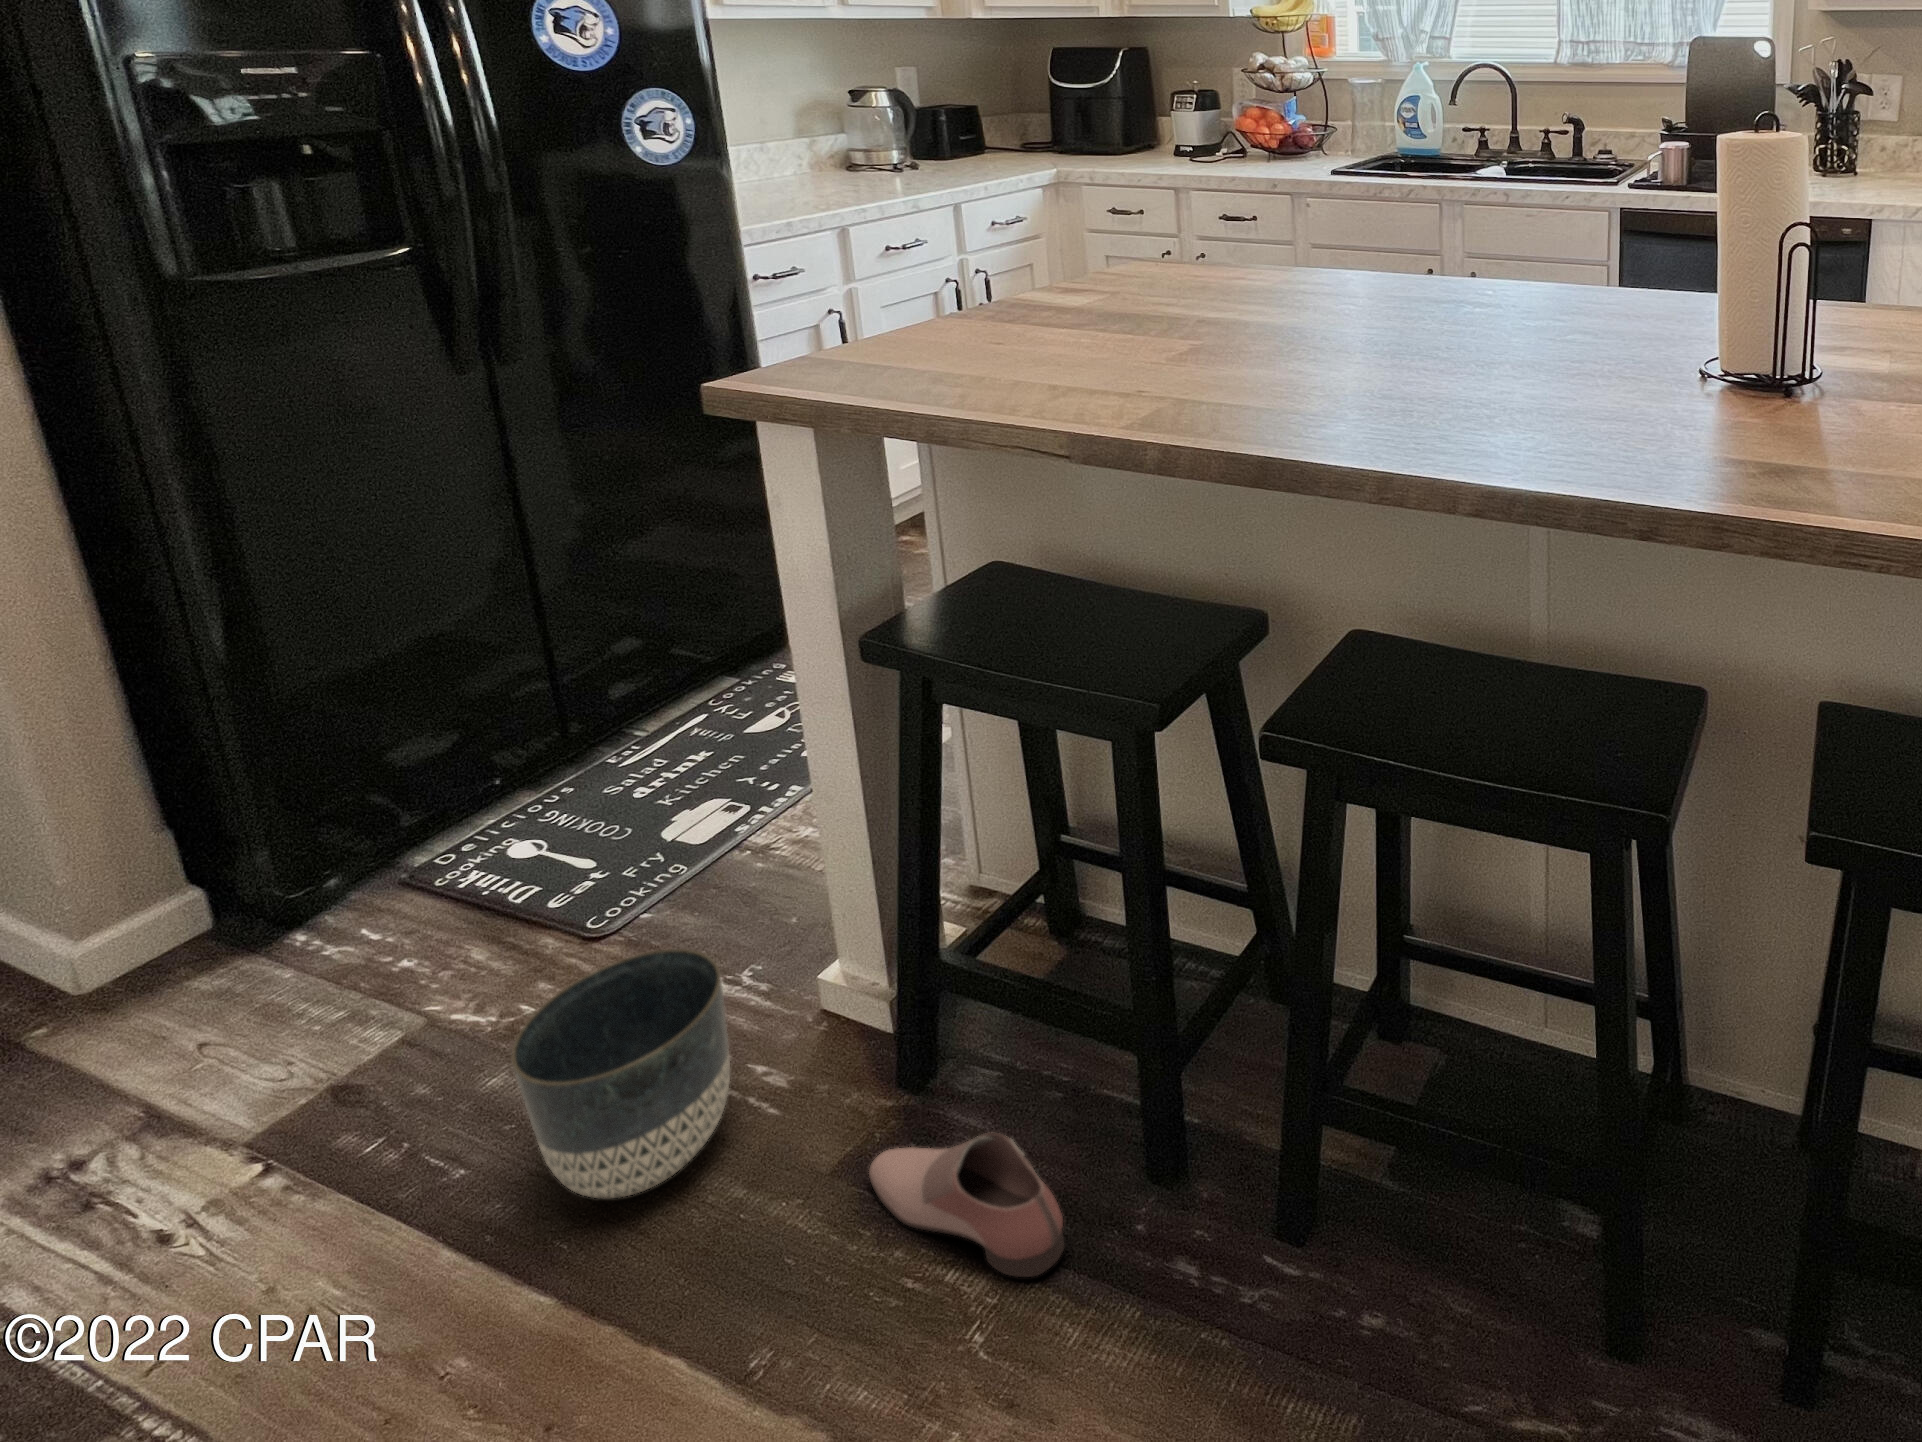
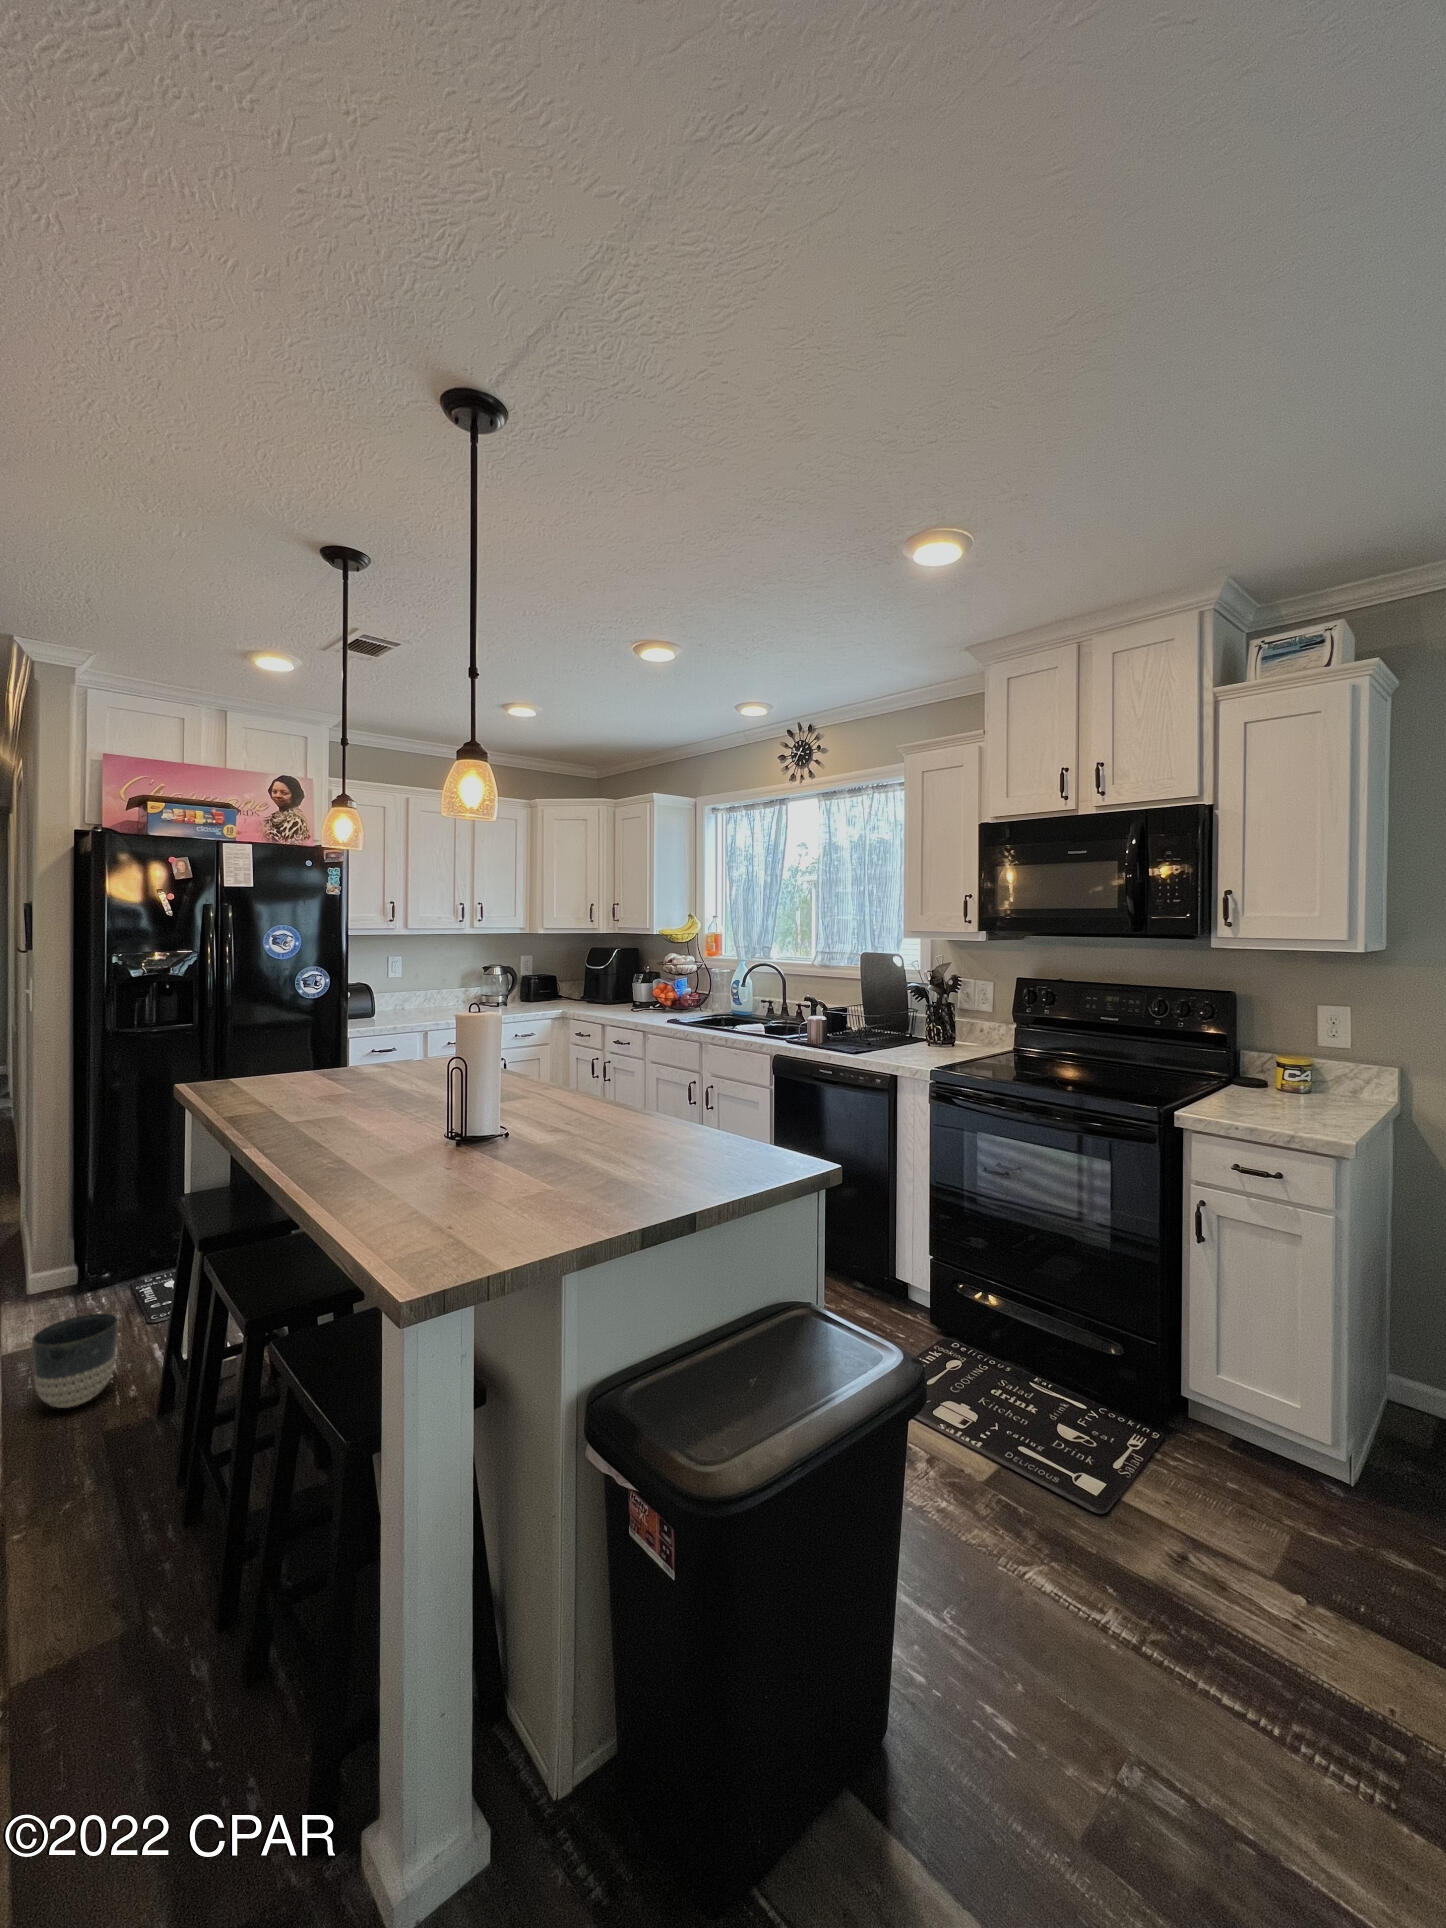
shoe: present [869,1133,1064,1277] -> none [106,1418,146,1484]

